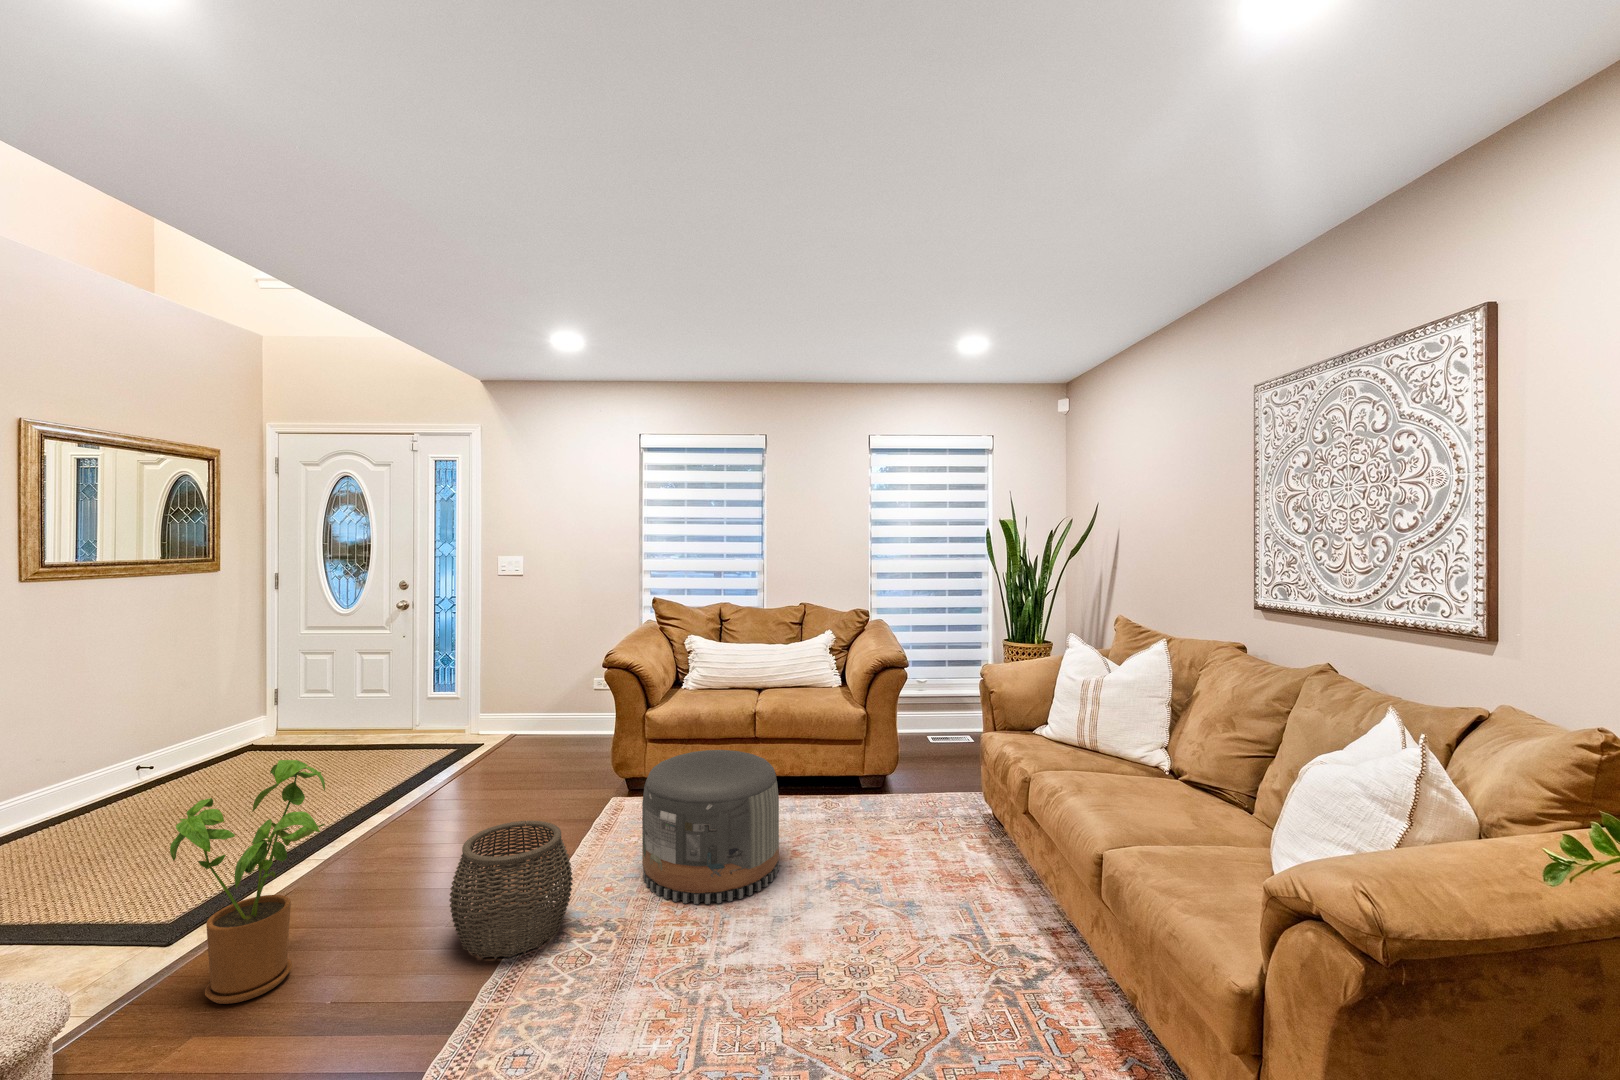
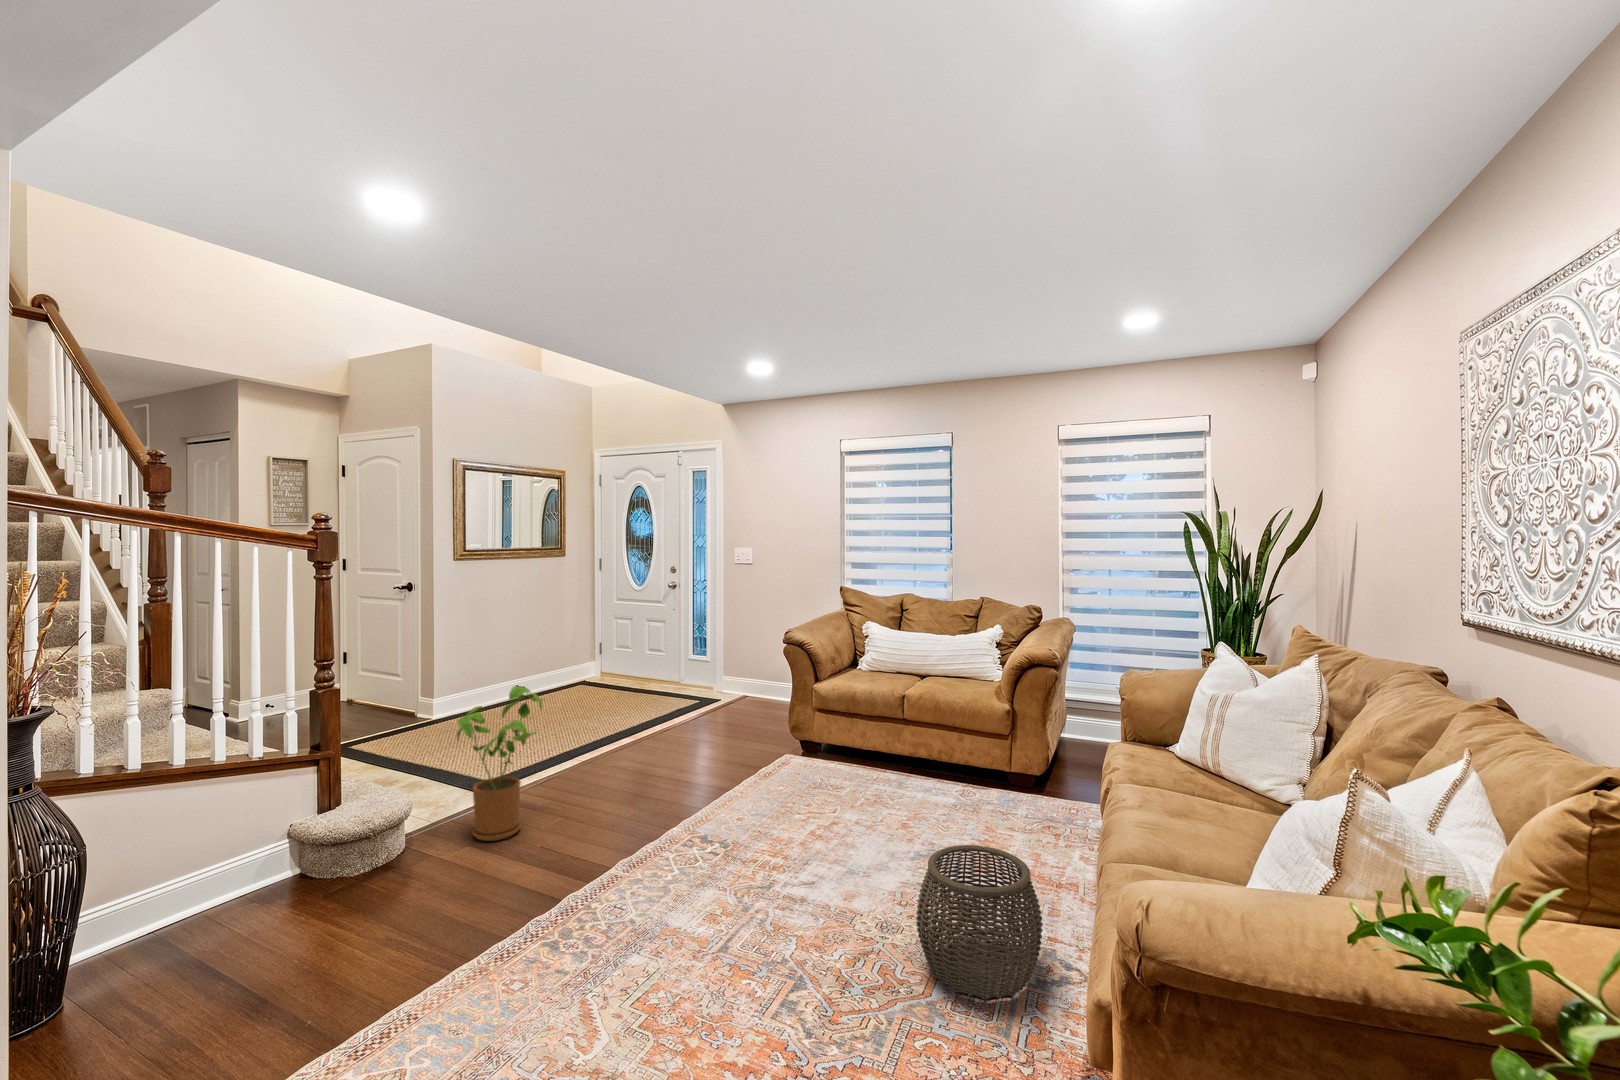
pouf: present [642,750,779,904] -> none [765,723,884,851]
woven basket: present [449,821,573,959] -> present [916,845,1043,1000]

